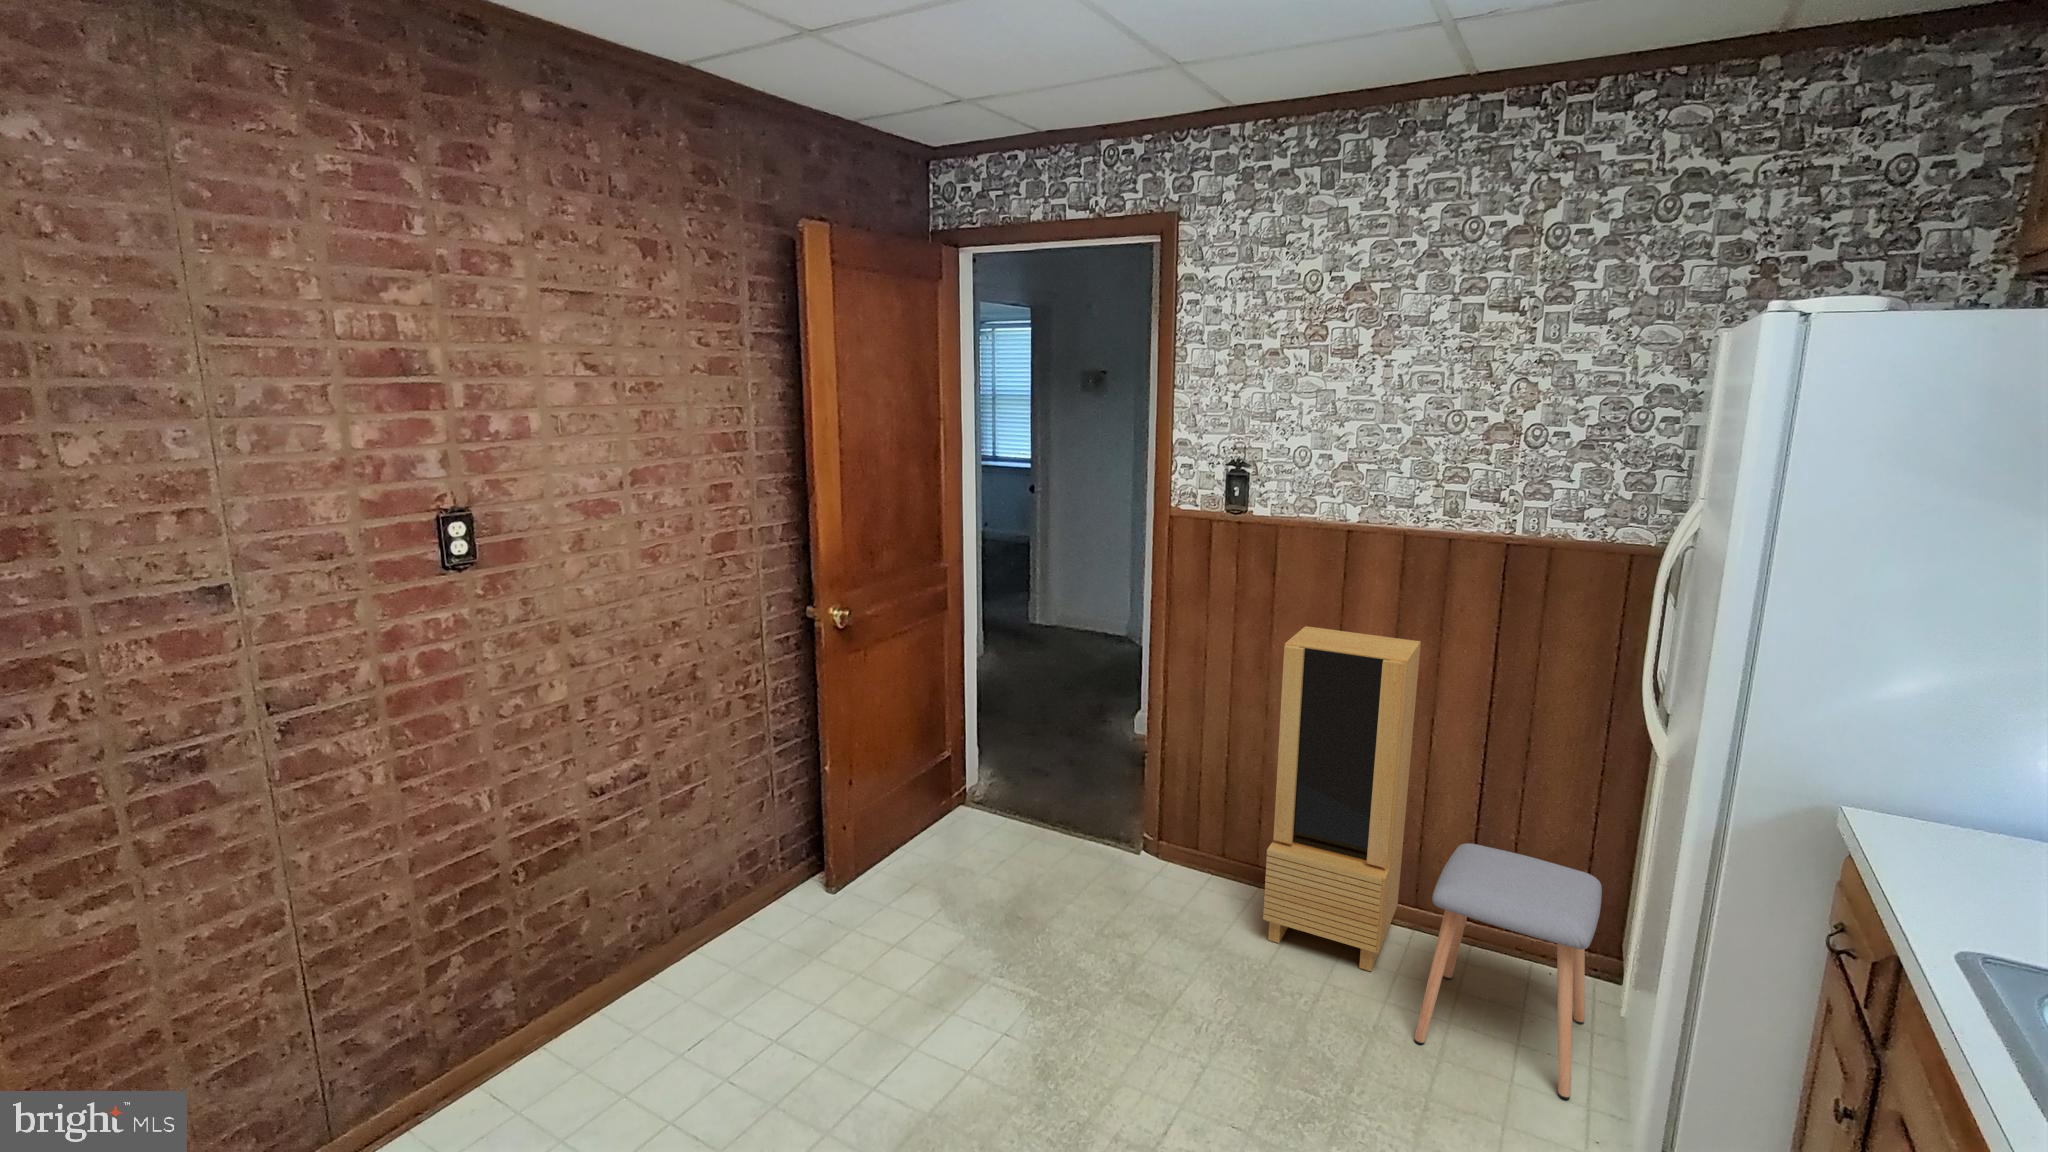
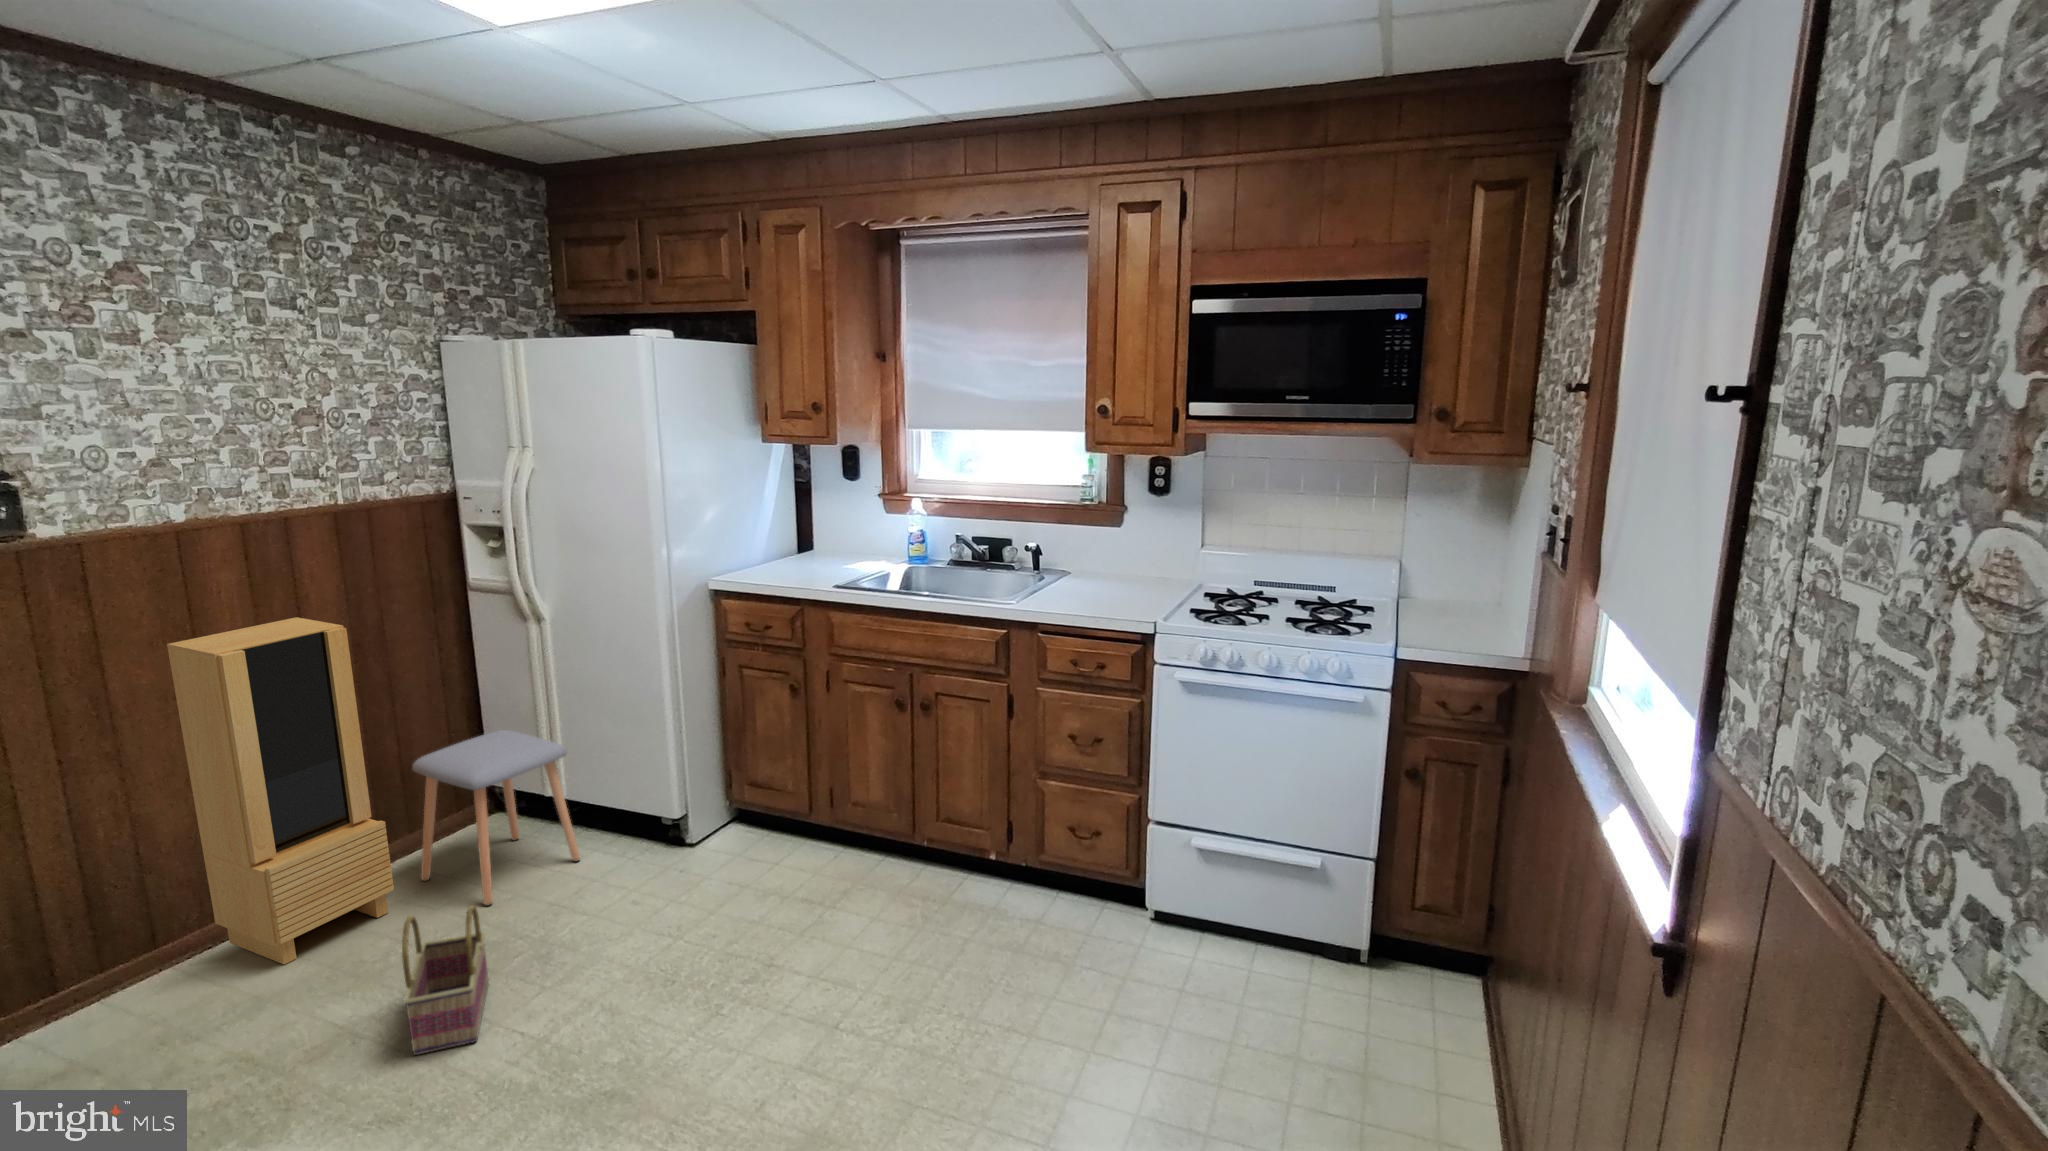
basket: none [1145,950,1273,1109] -> present [402,905,489,1055]

